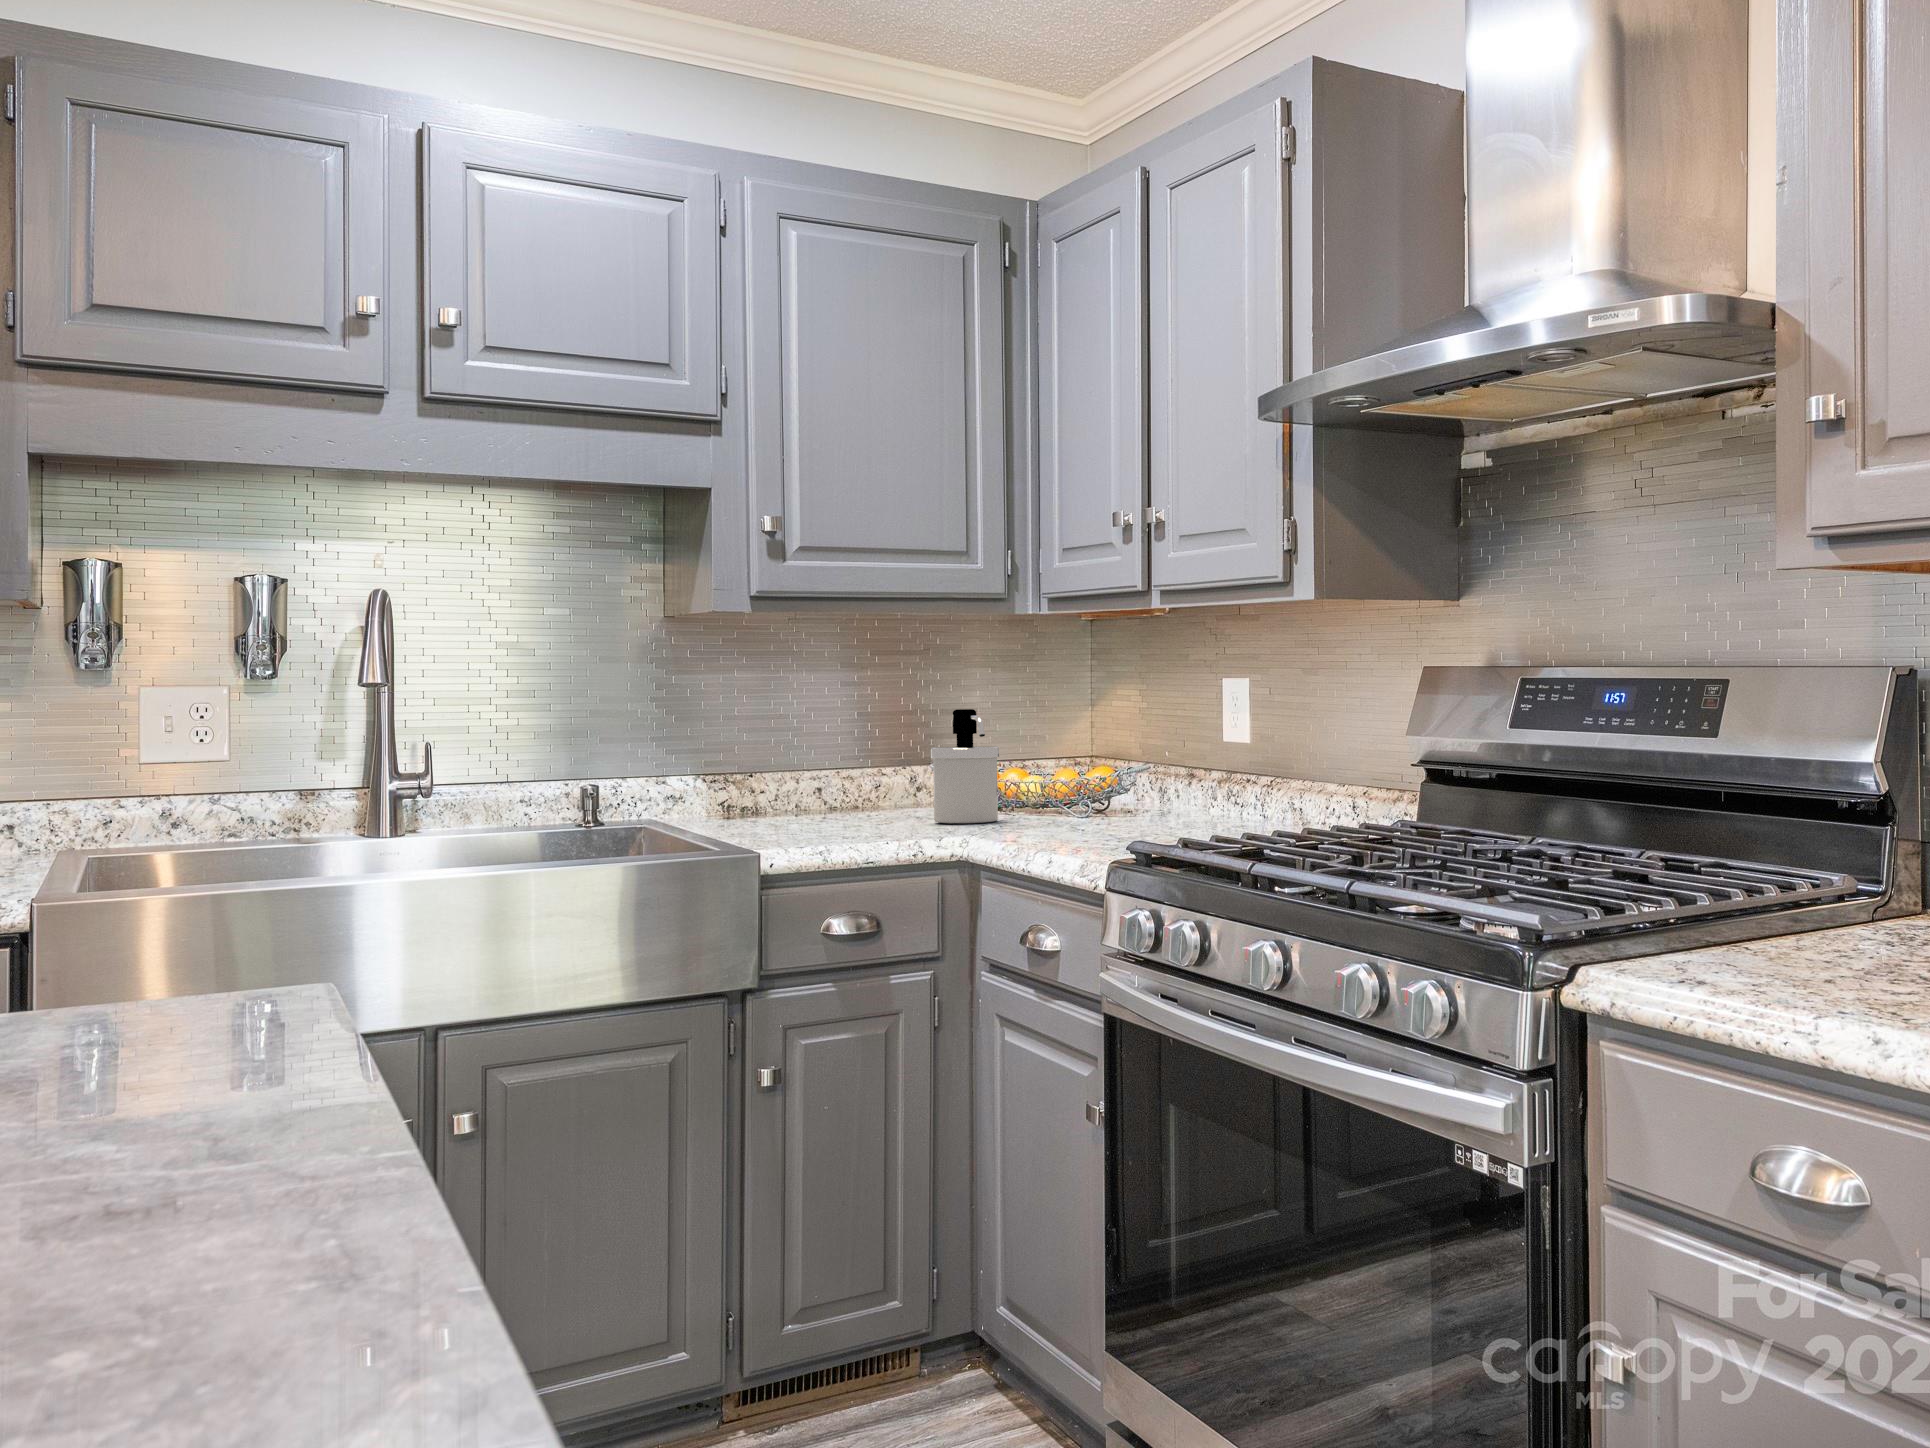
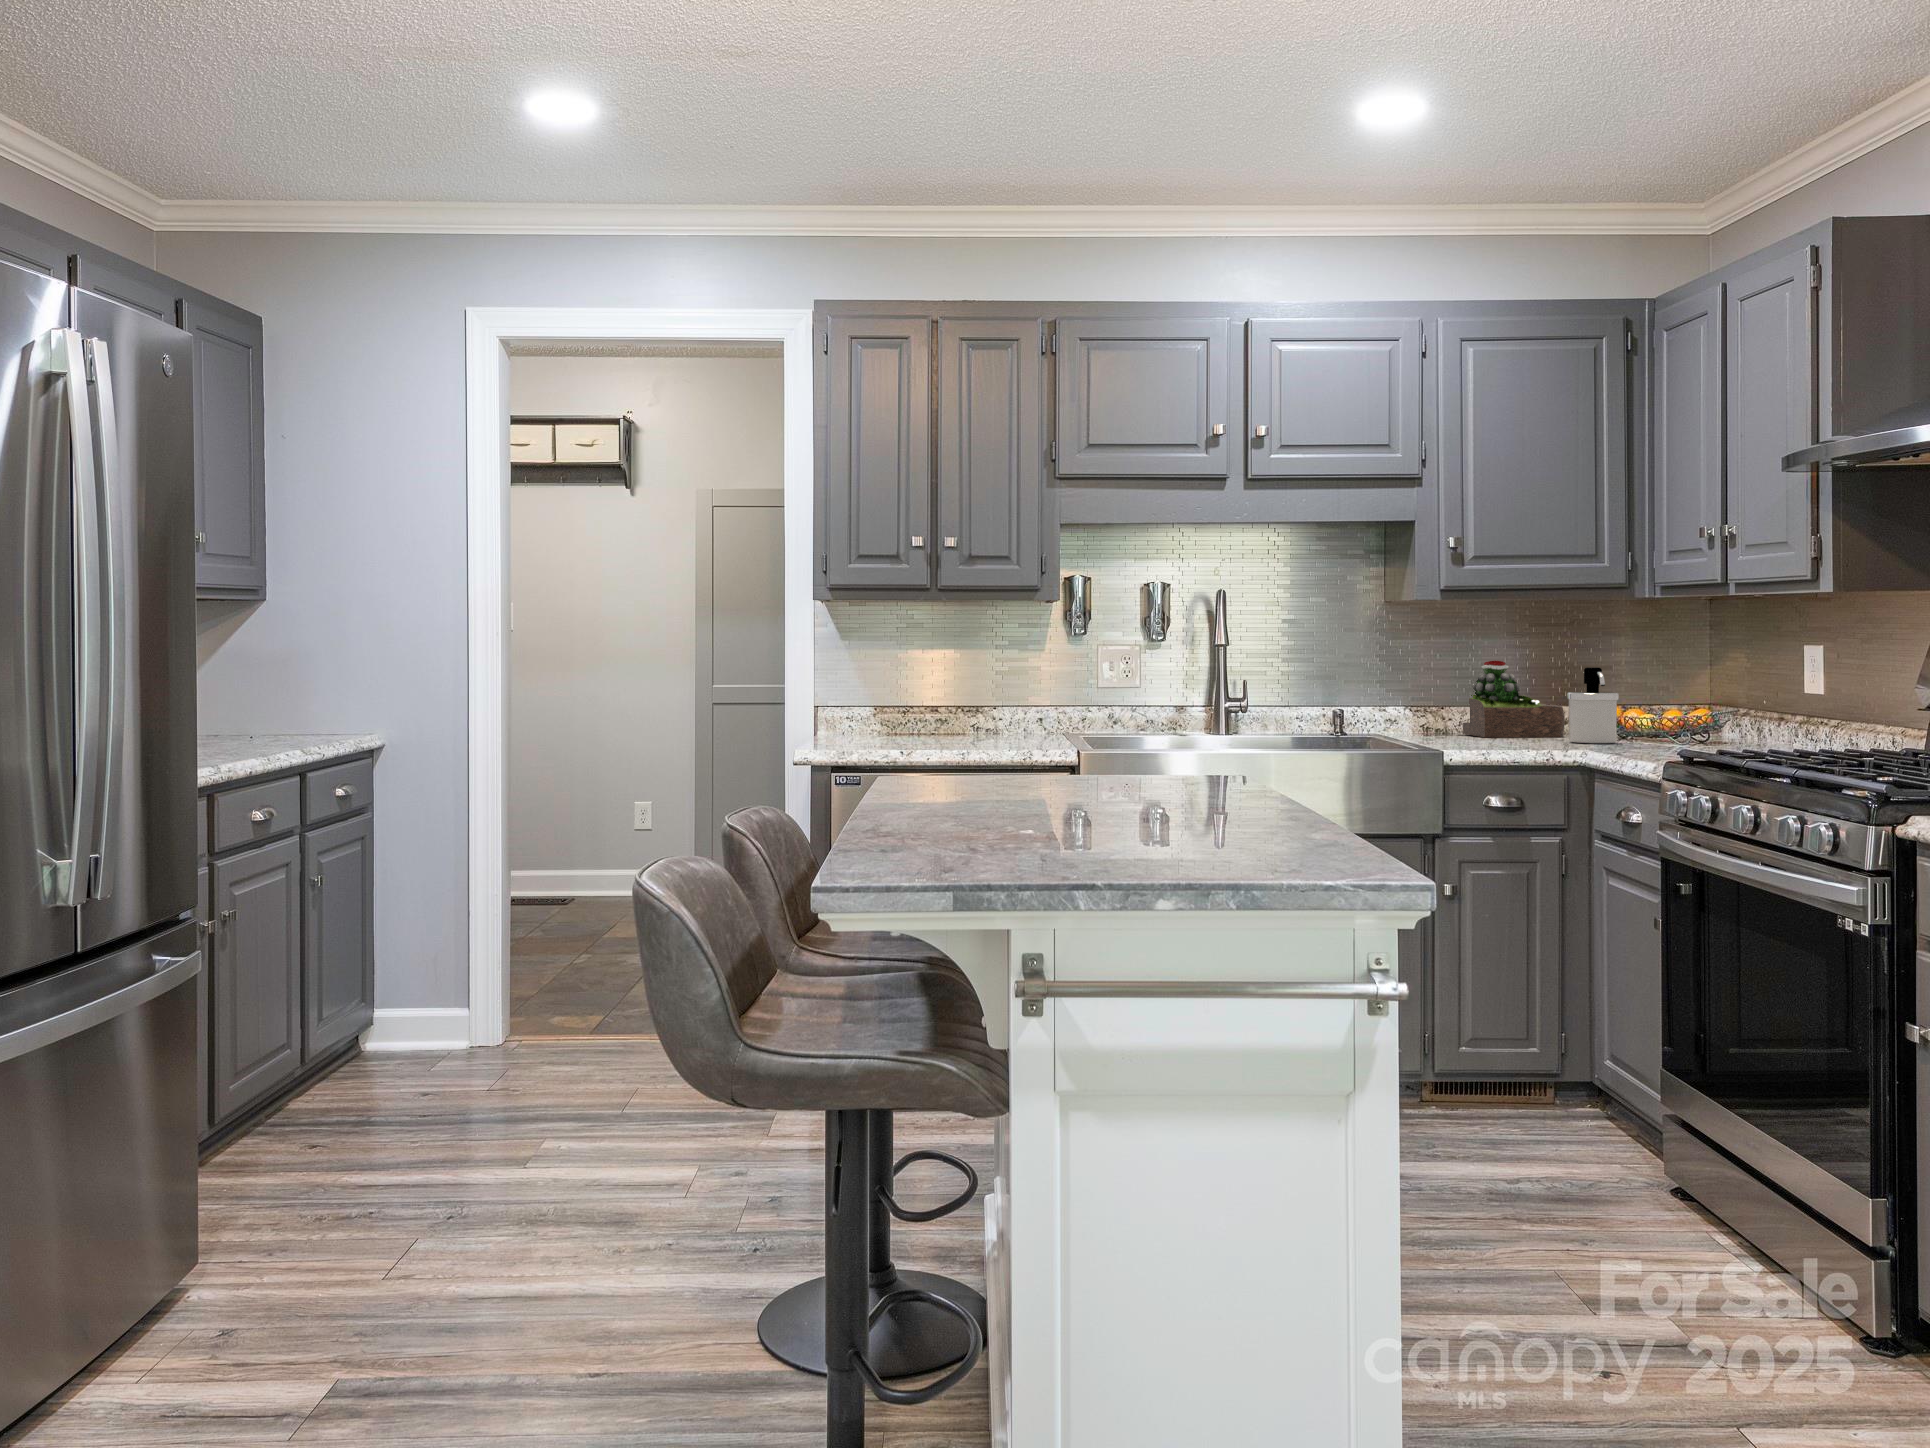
succulent plant: none [781,703,921,820] -> present [1463,661,1565,738]

